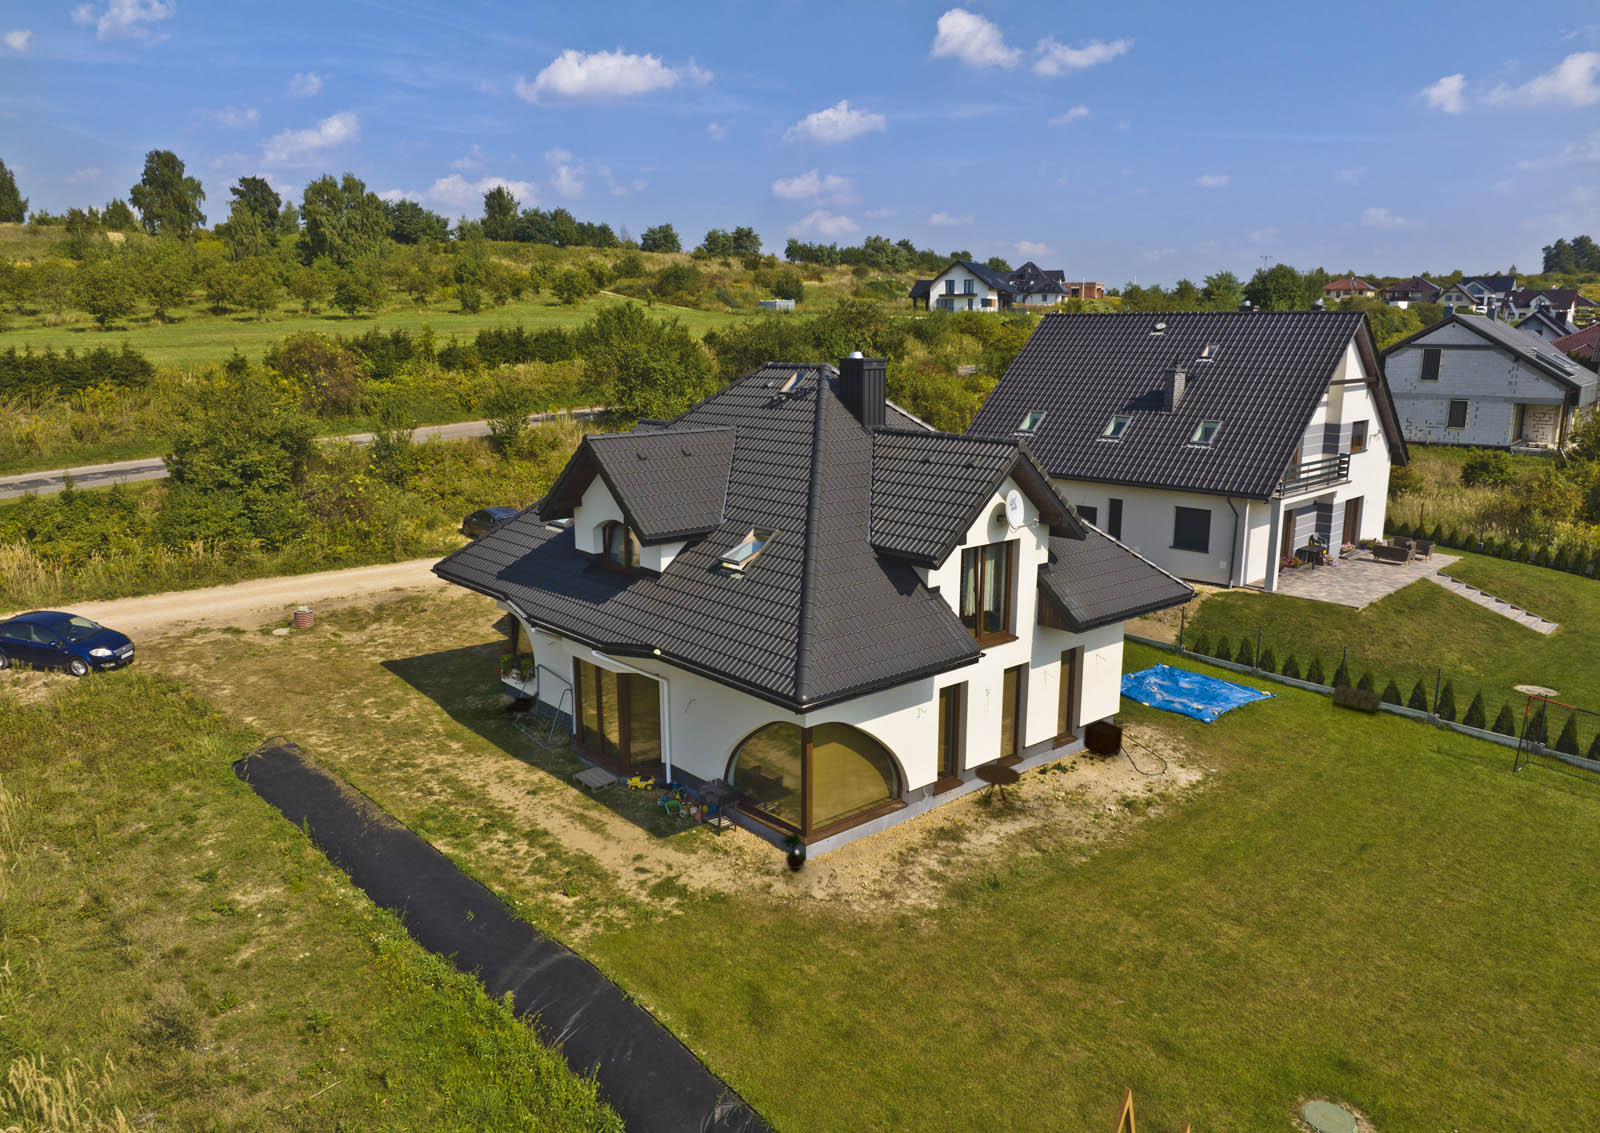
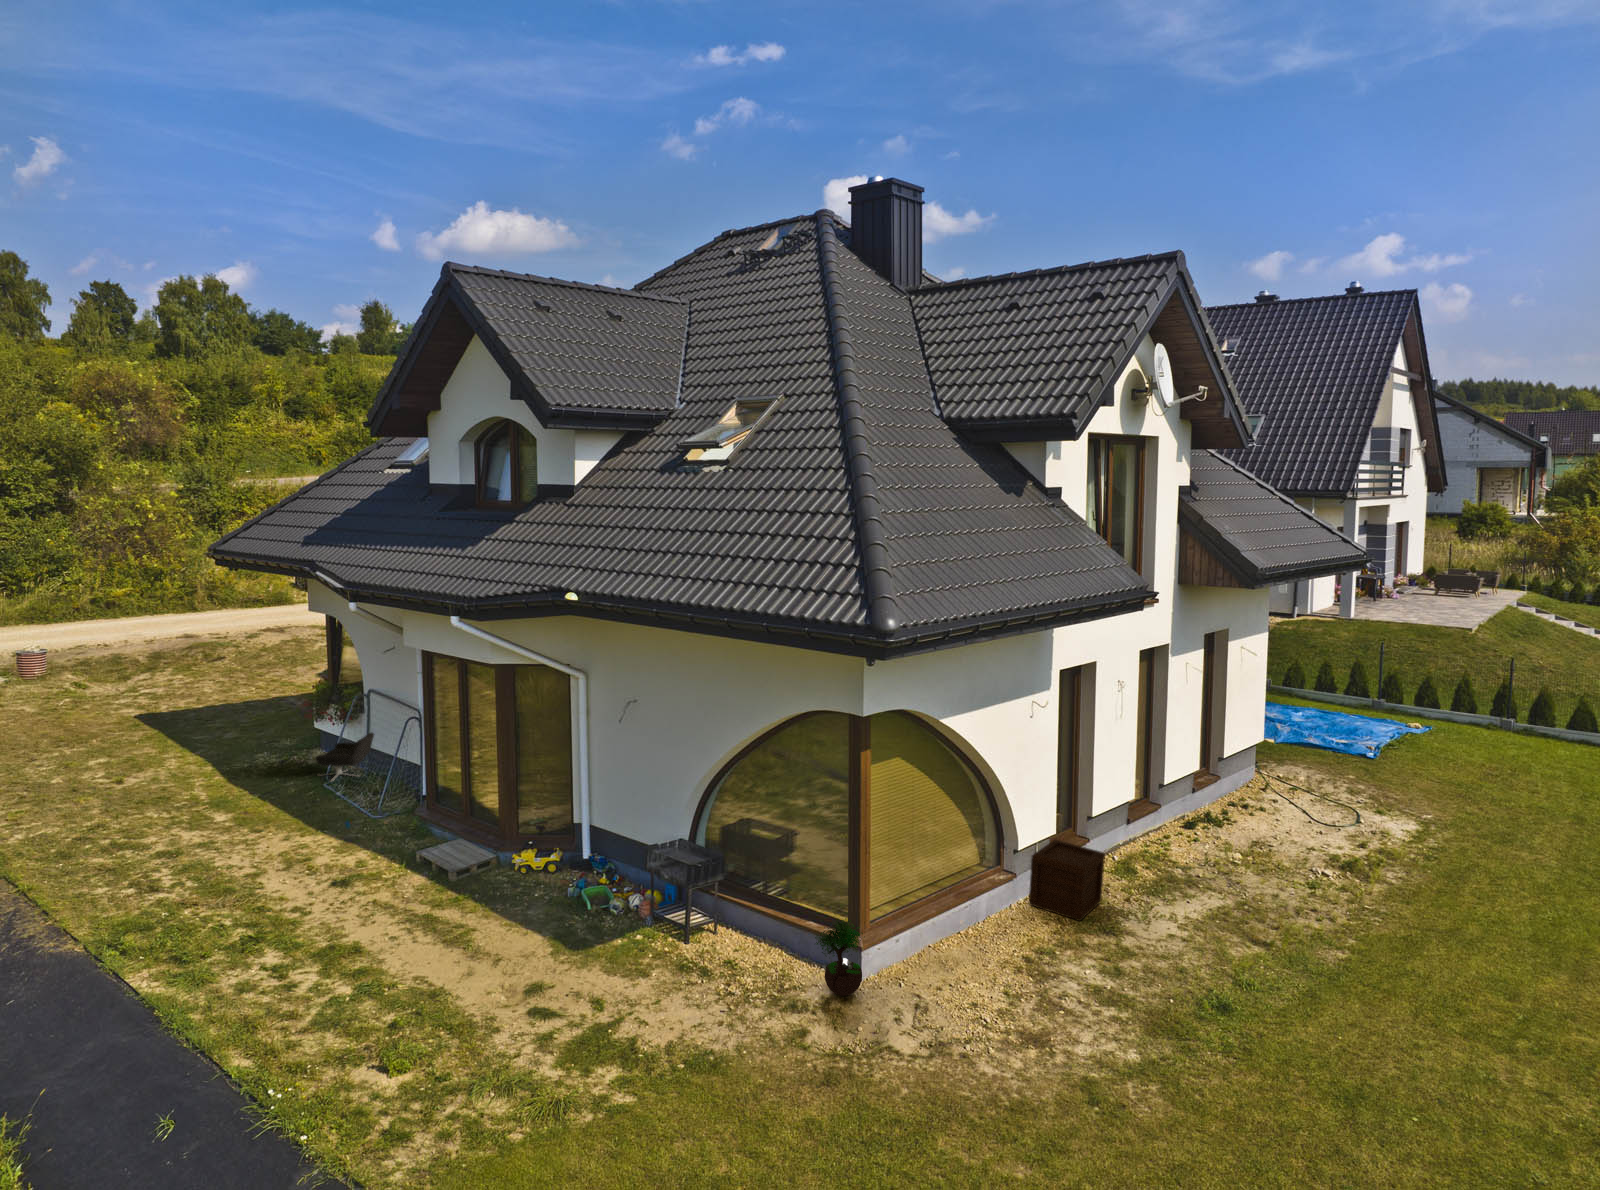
bench: present [1333,685,1382,715] -> none [1505,712,1573,750]
wooden crate: present [1083,720,1123,758] -> present [1029,840,1105,921]
round table: present [975,764,1021,807] -> none [1102,810,1181,879]

